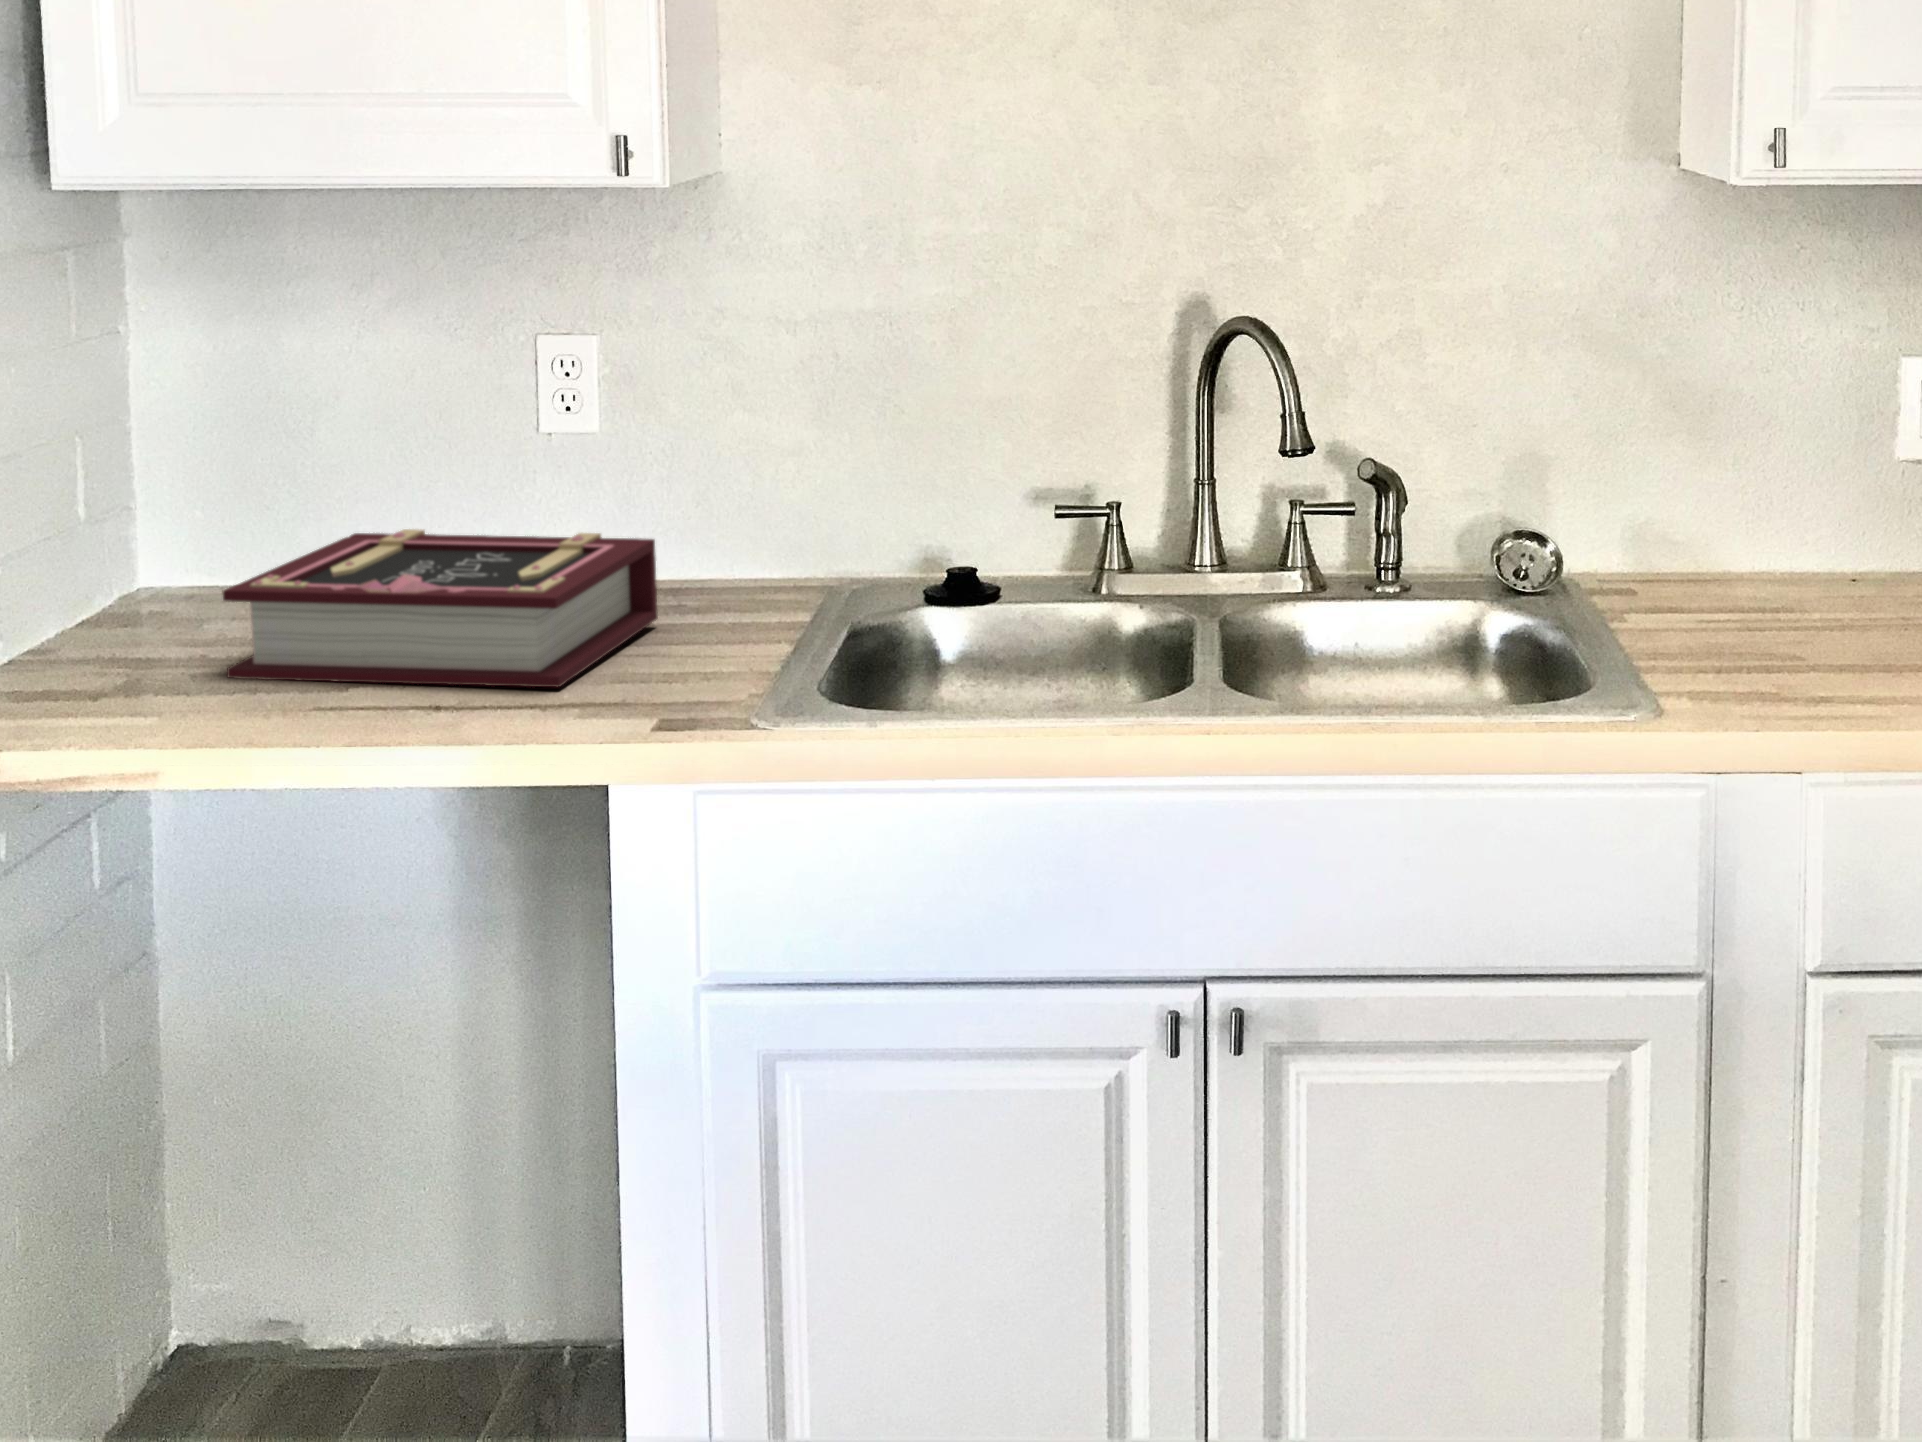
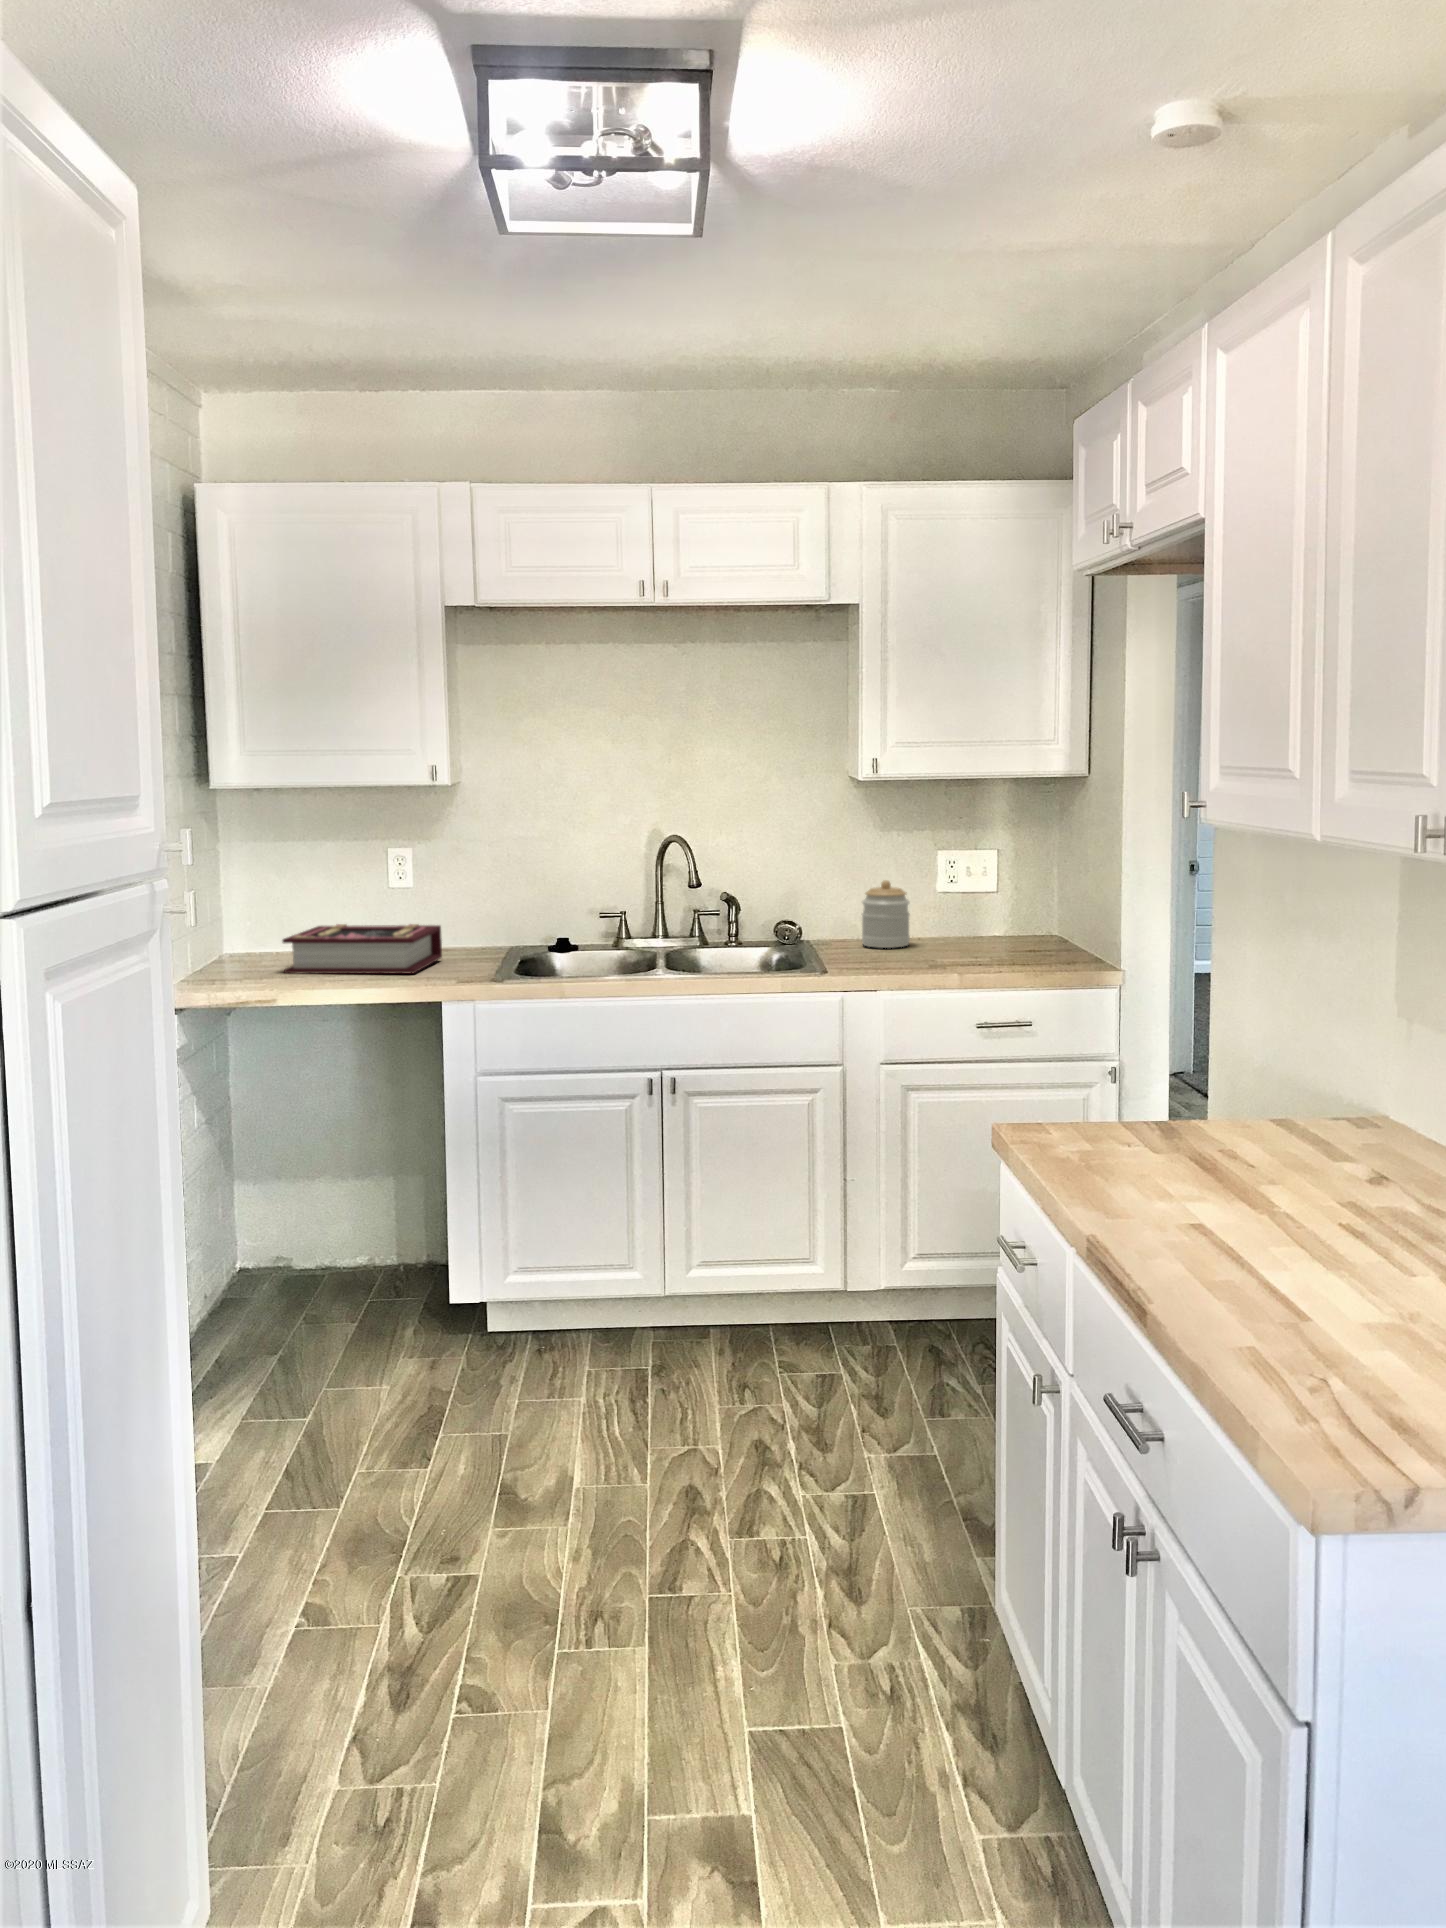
jar: none [1714,435,1841,611] -> present [862,880,910,948]

